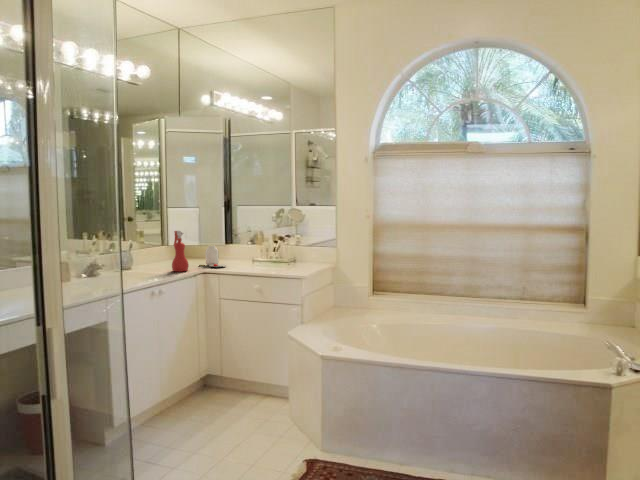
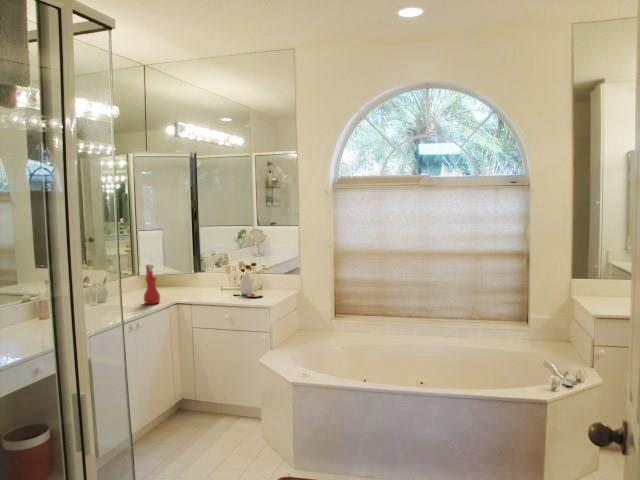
jar: present [201,245,226,267] -> present [235,274,263,297]

